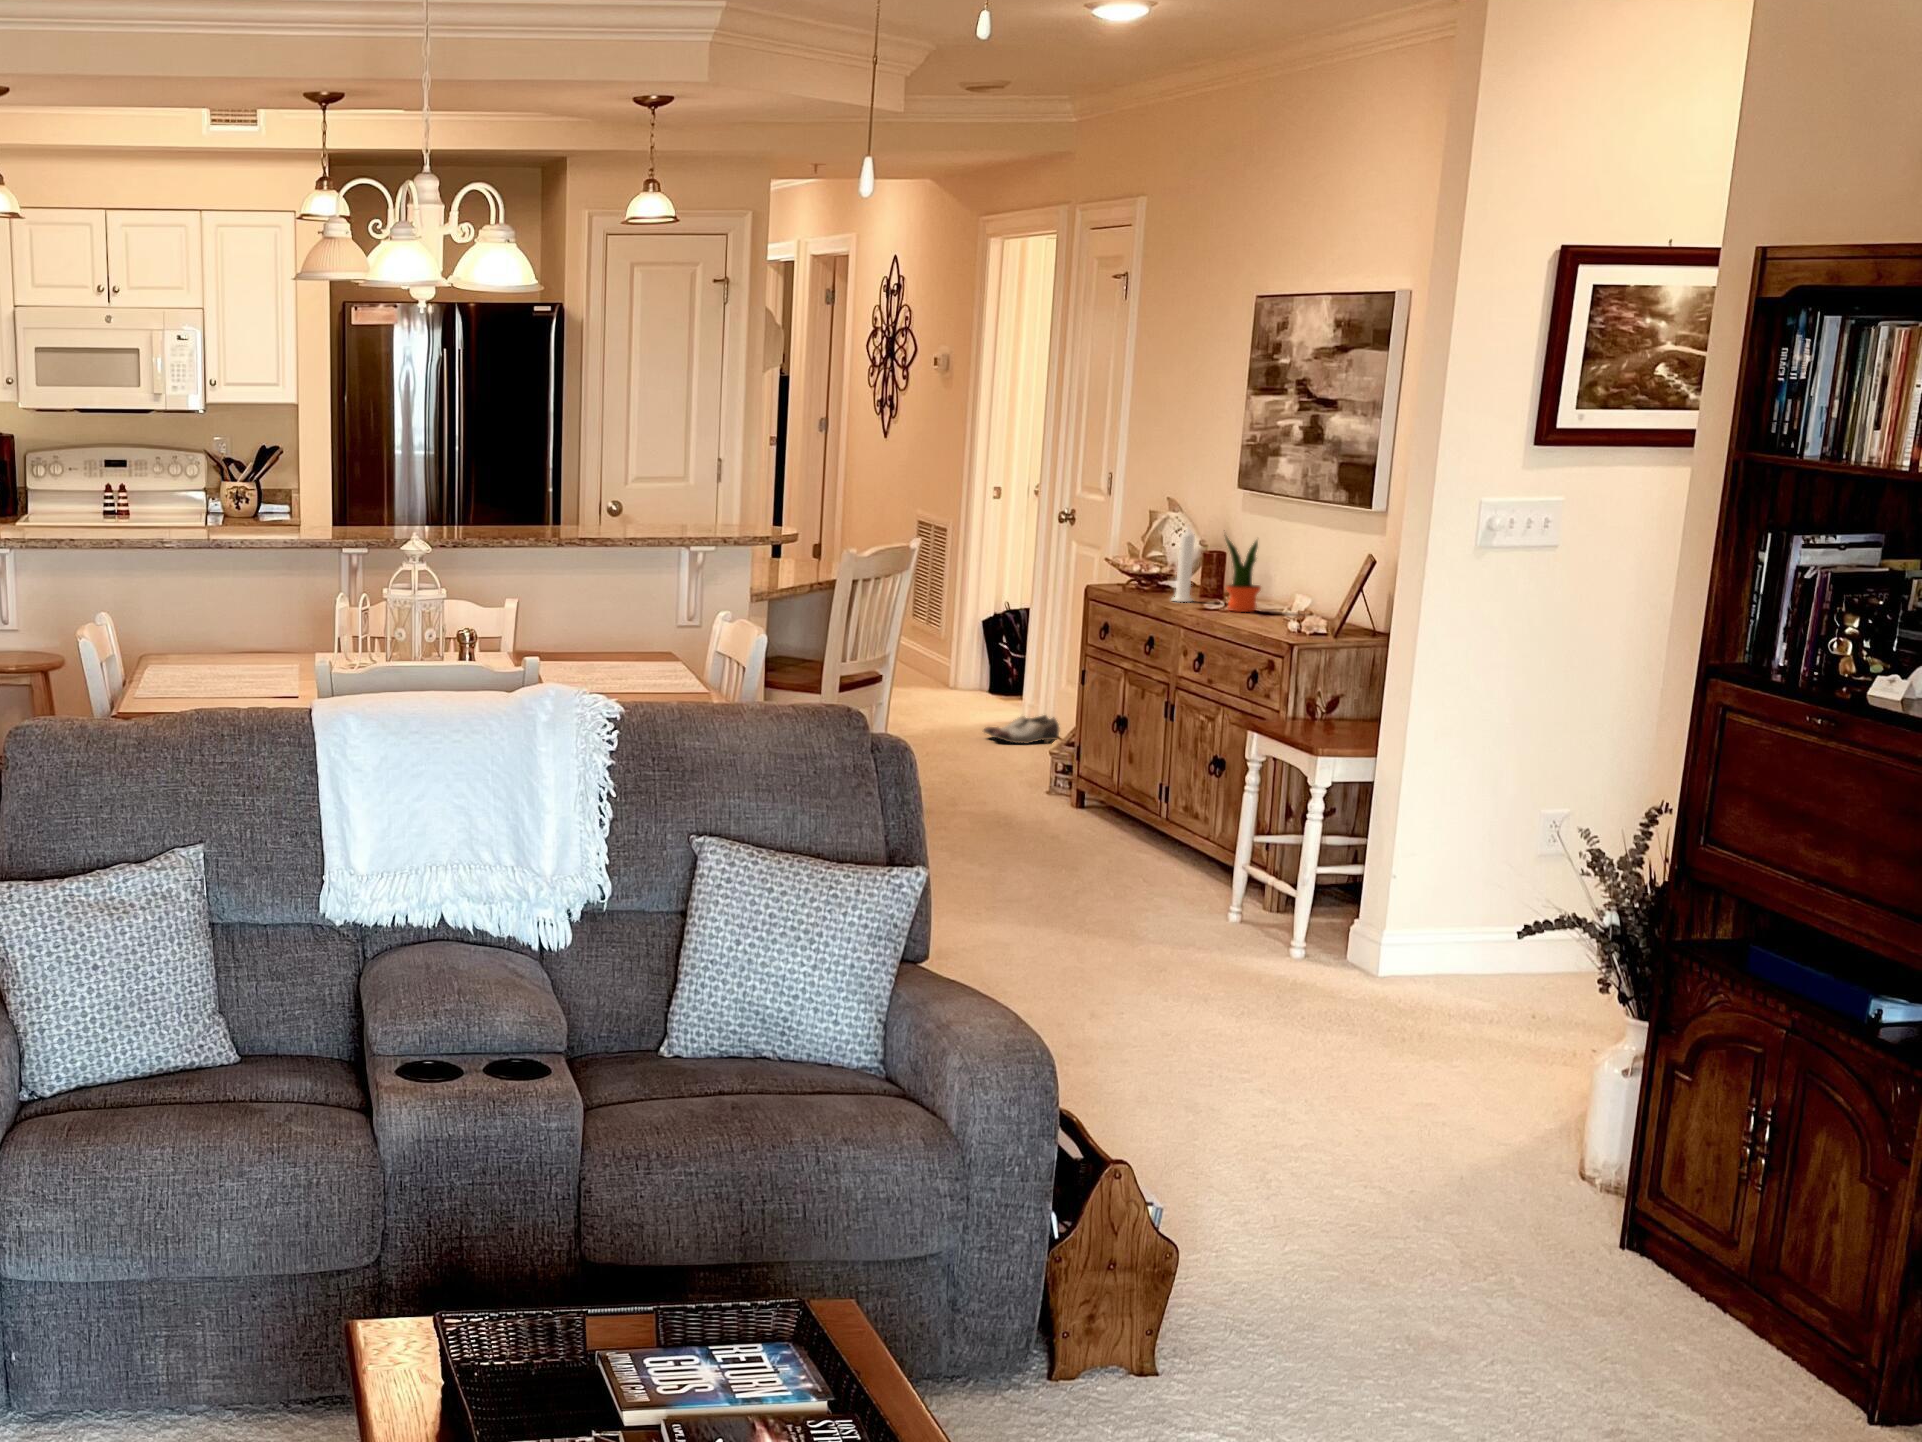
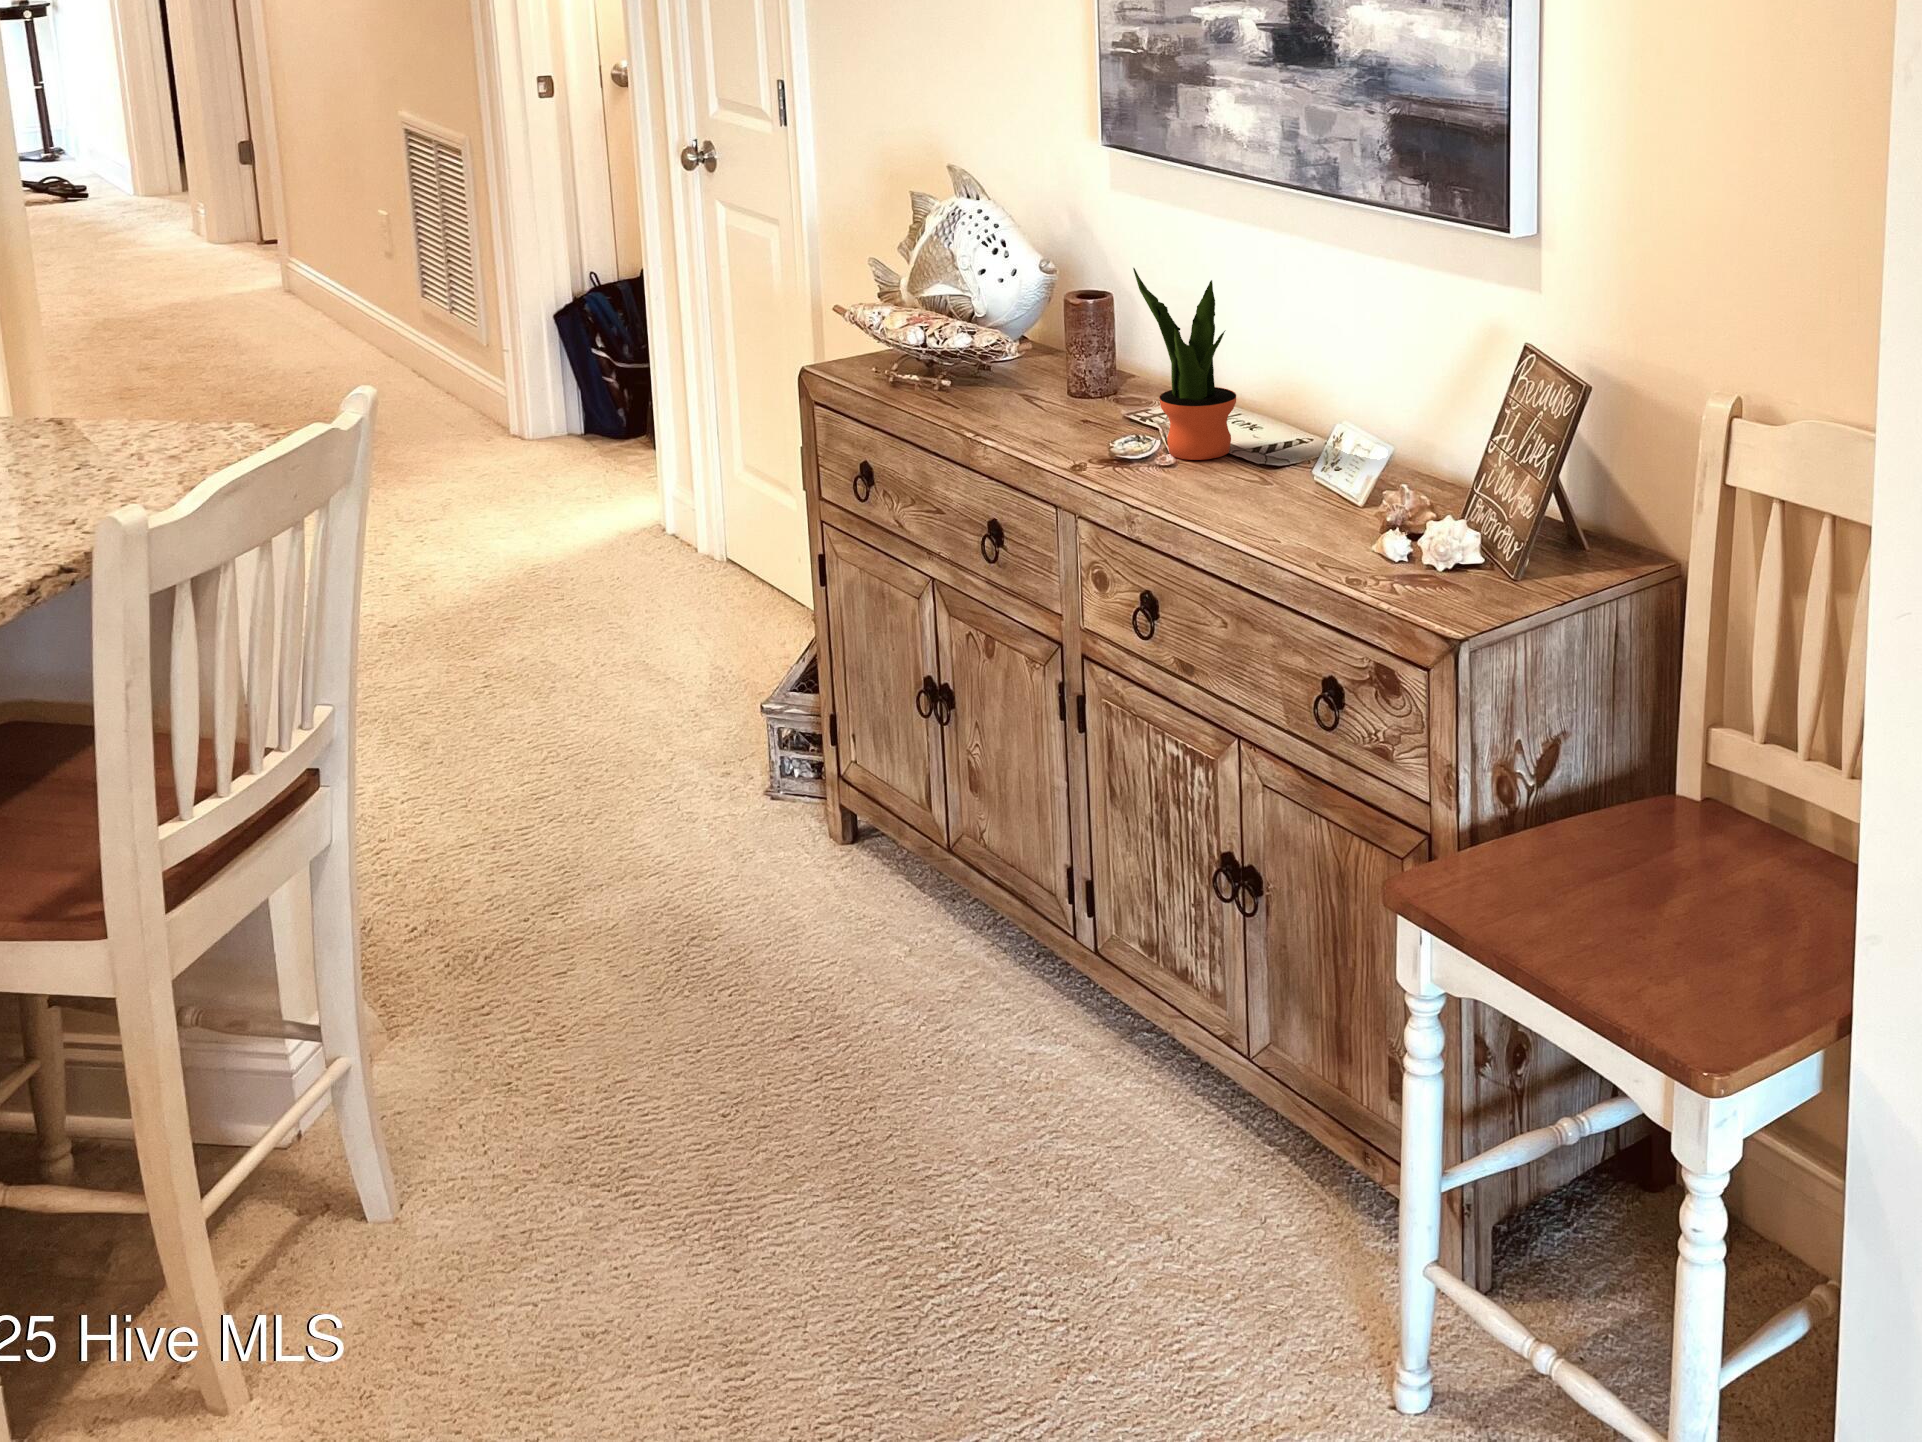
candle: present [1172,527,1195,602] -> none [1017,247,1067,424]
shoe: present [984,715,1059,744] -> none [591,540,746,617]

